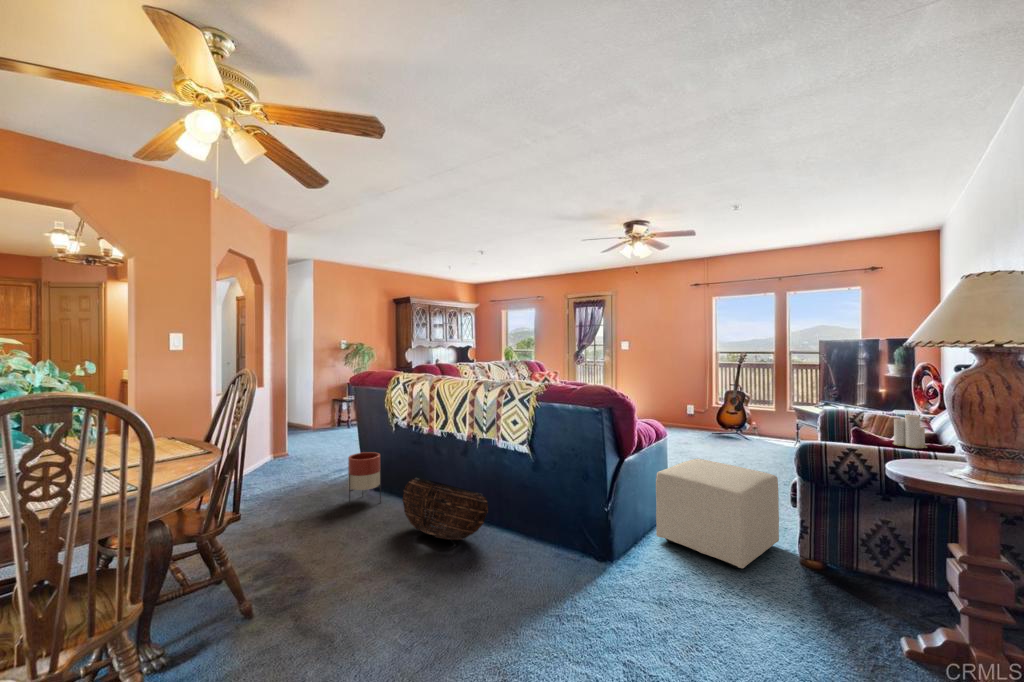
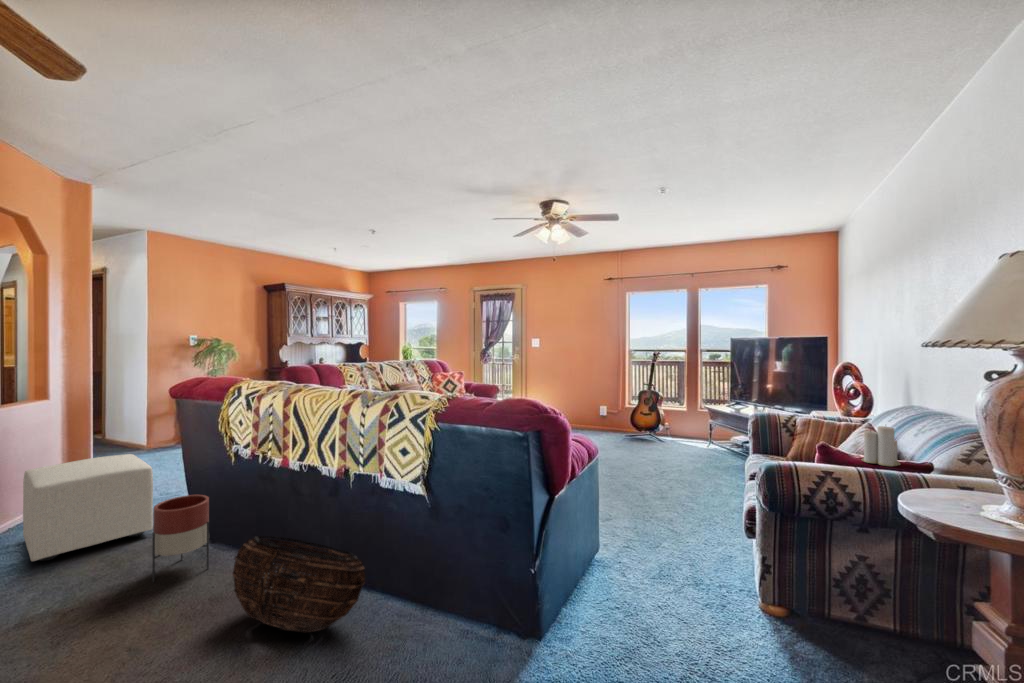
ottoman: present [656,459,779,568] -> present [23,454,153,561]

